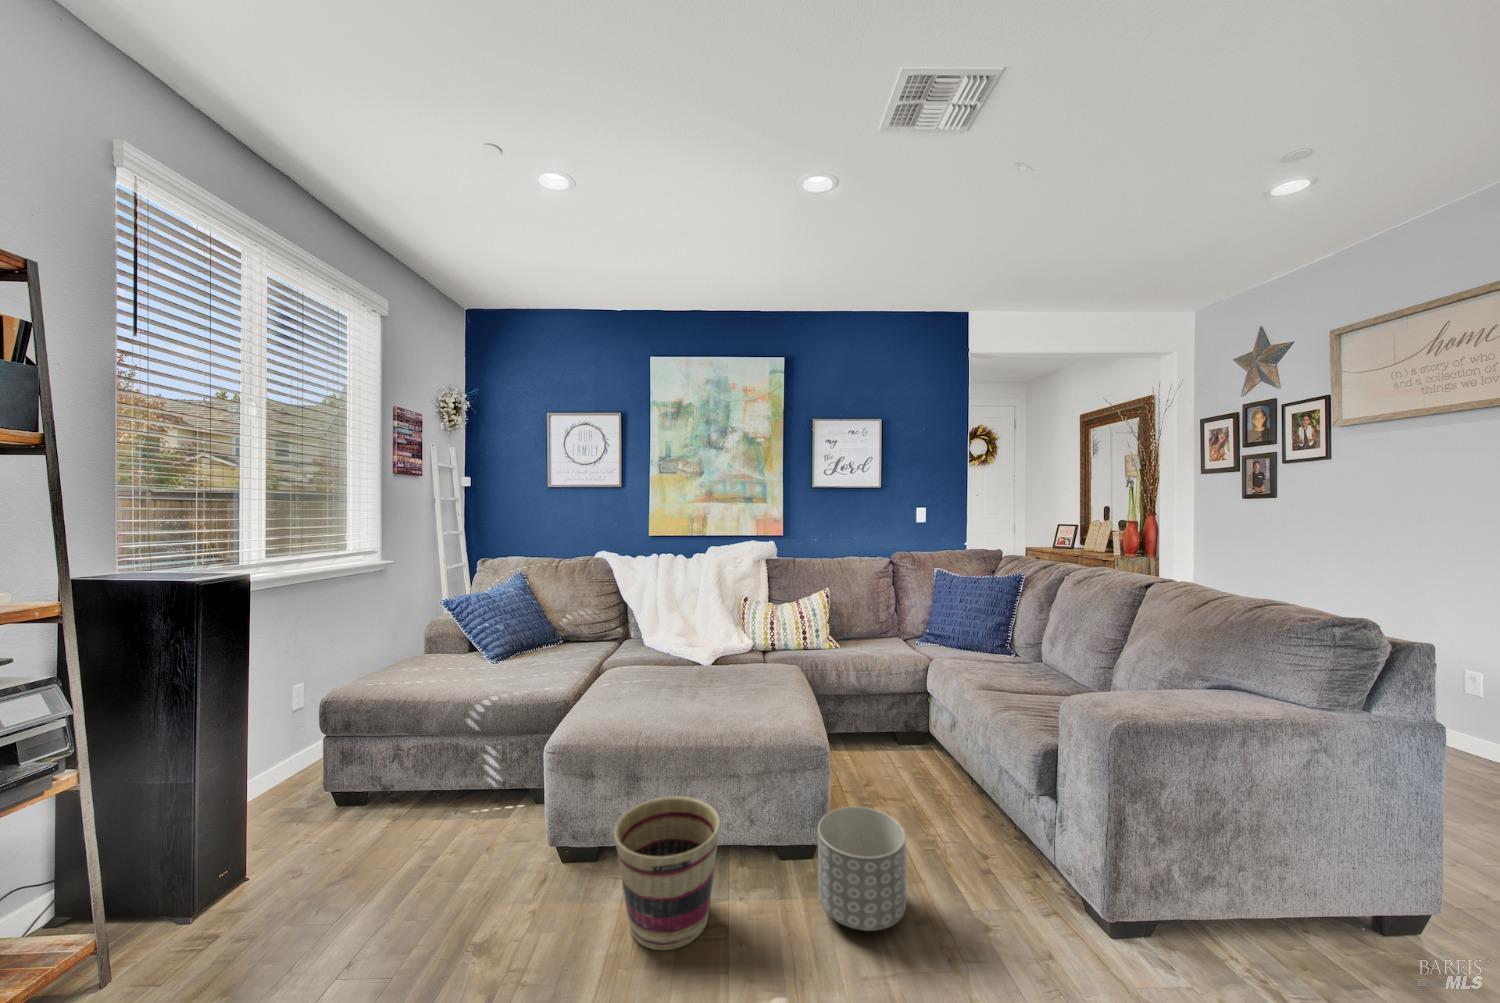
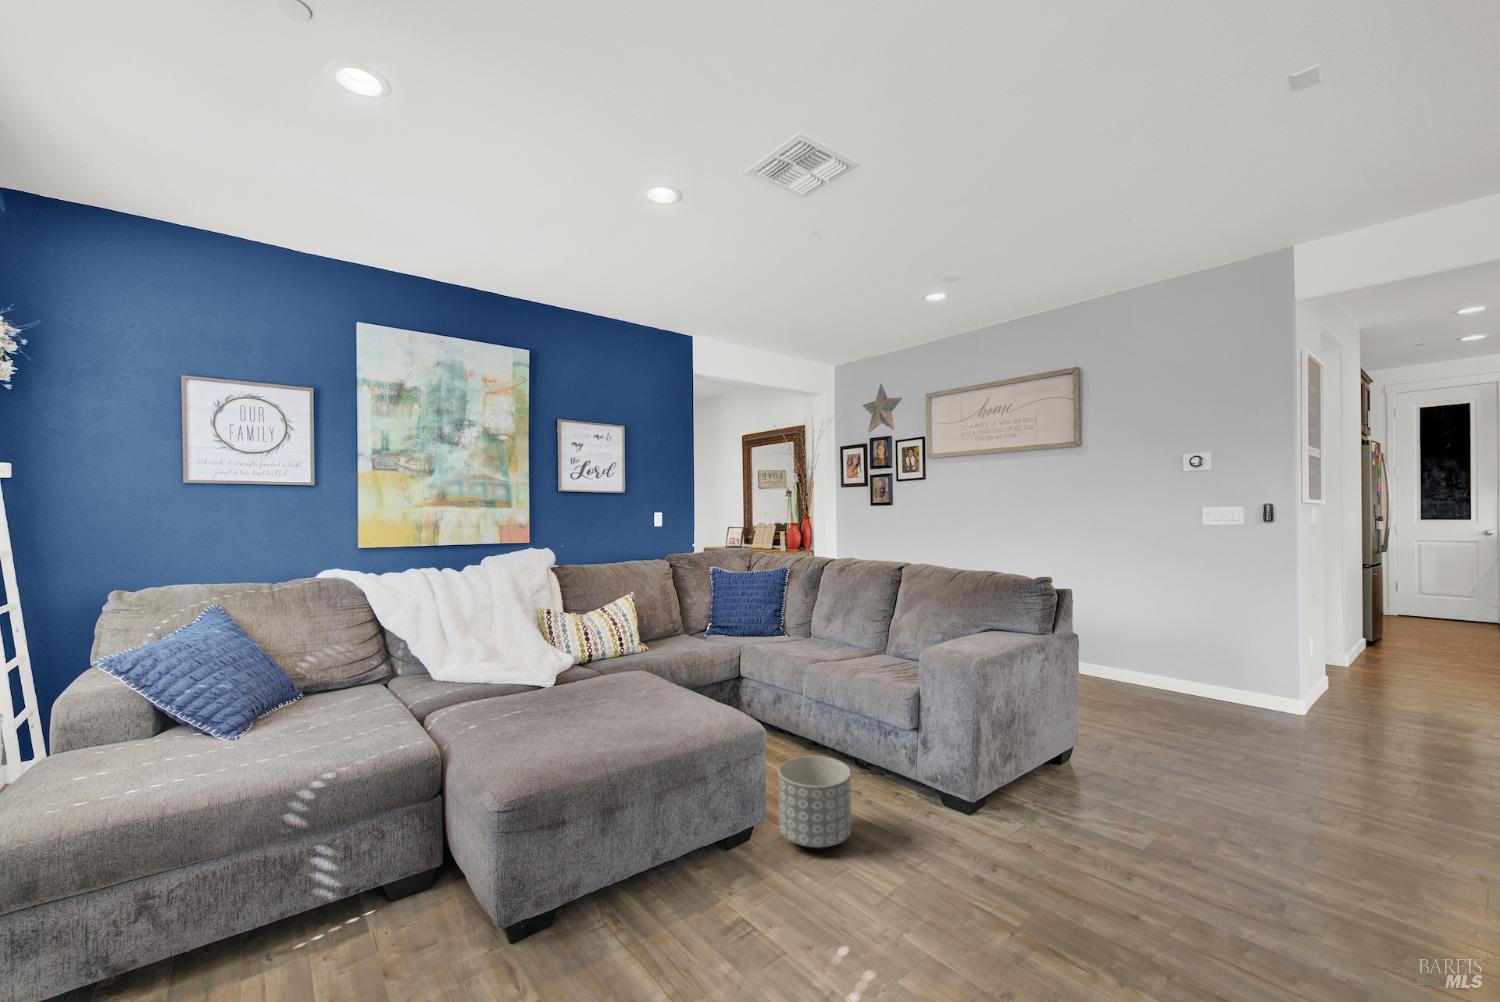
basket: present [614,796,720,950] -> none [632,791,737,938]

